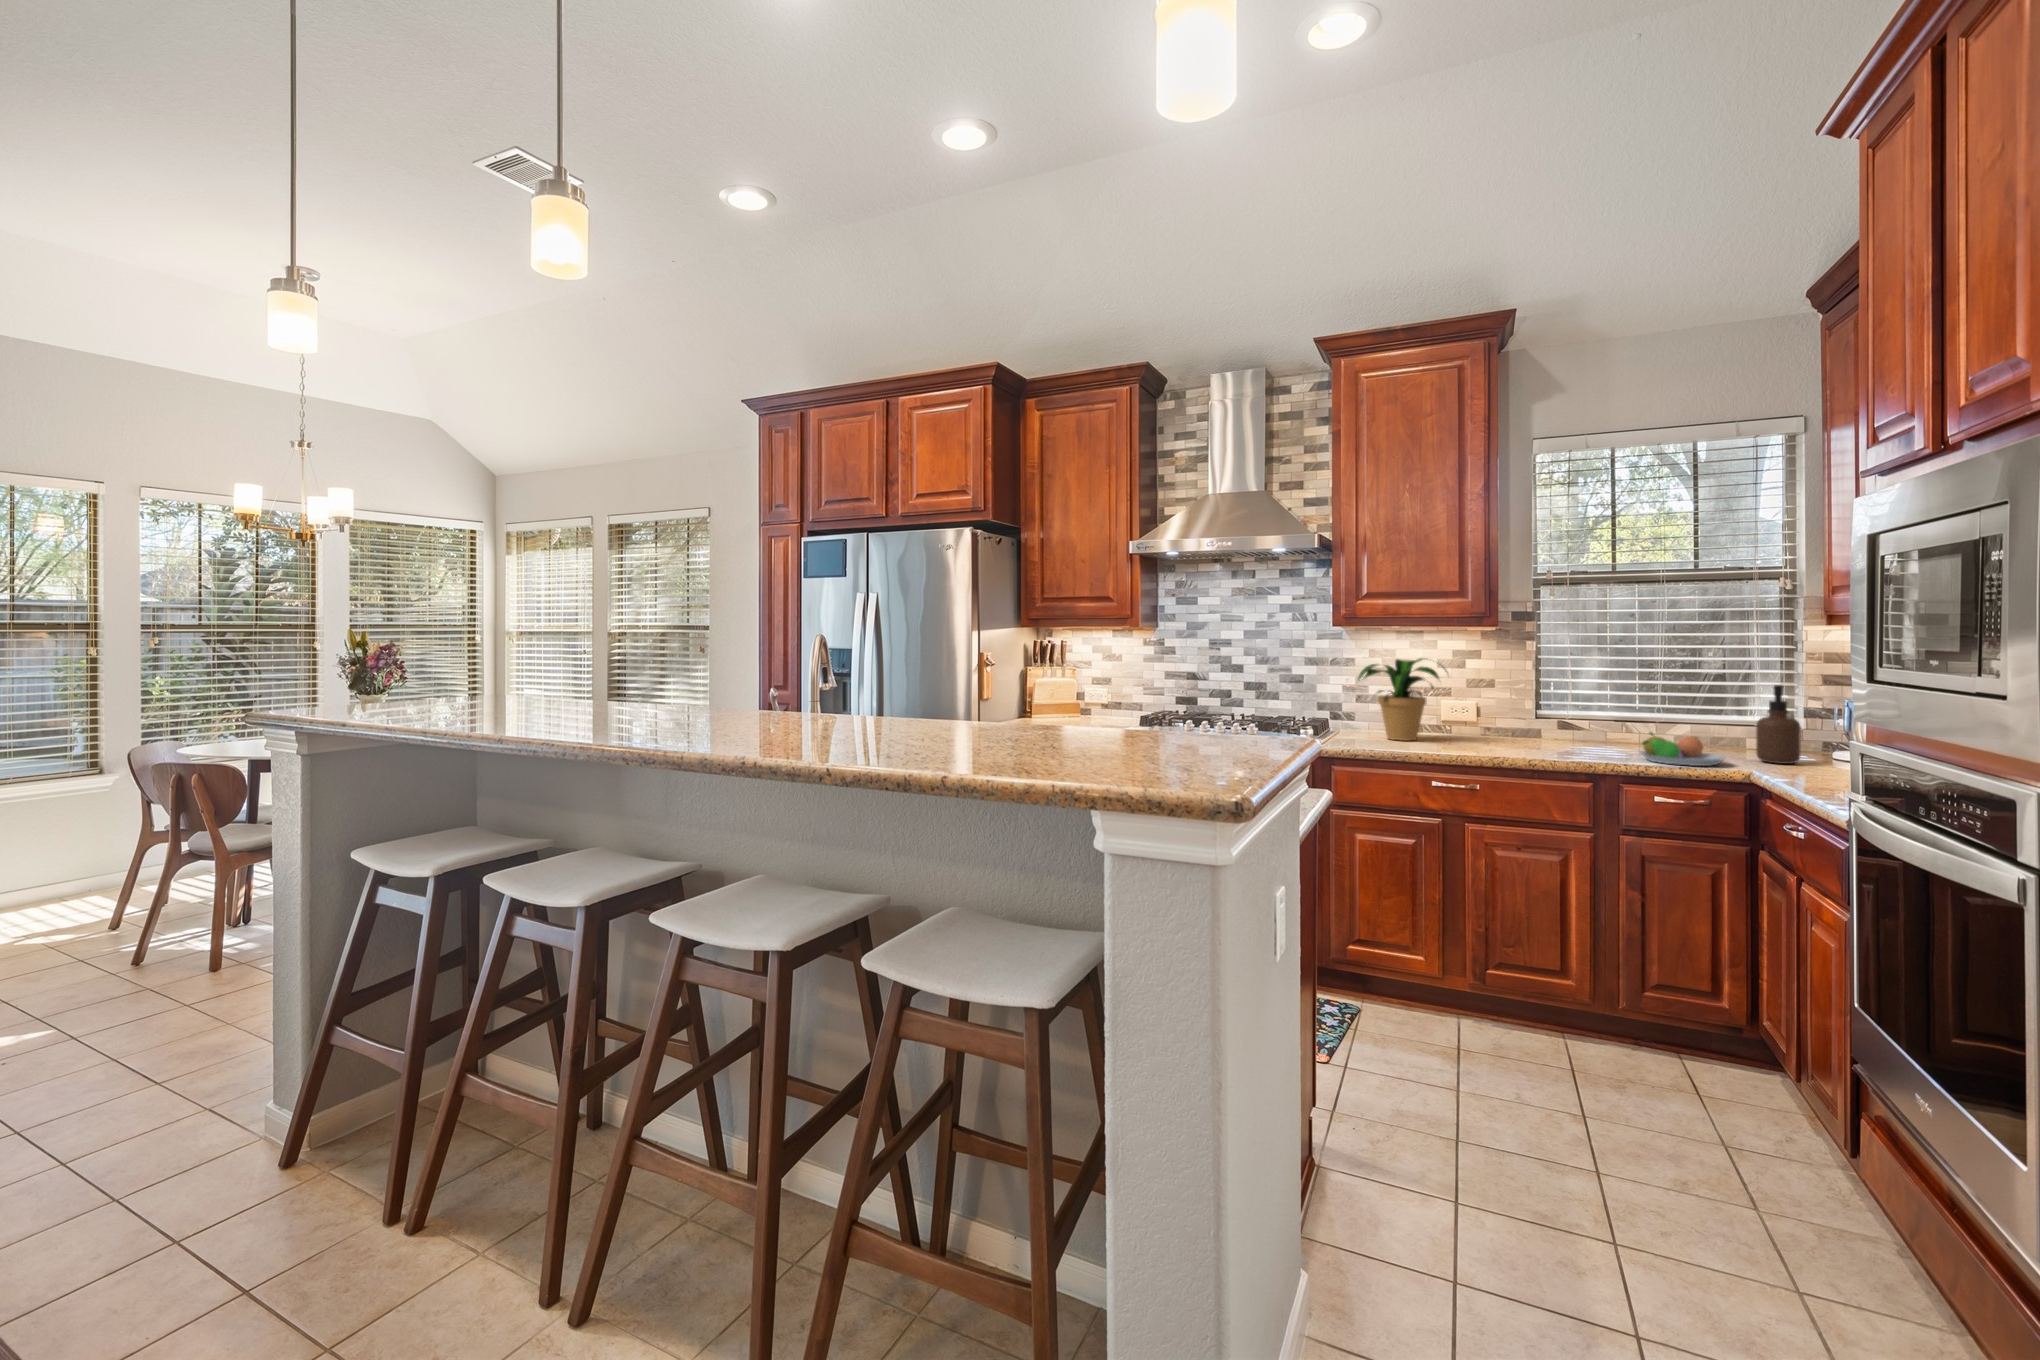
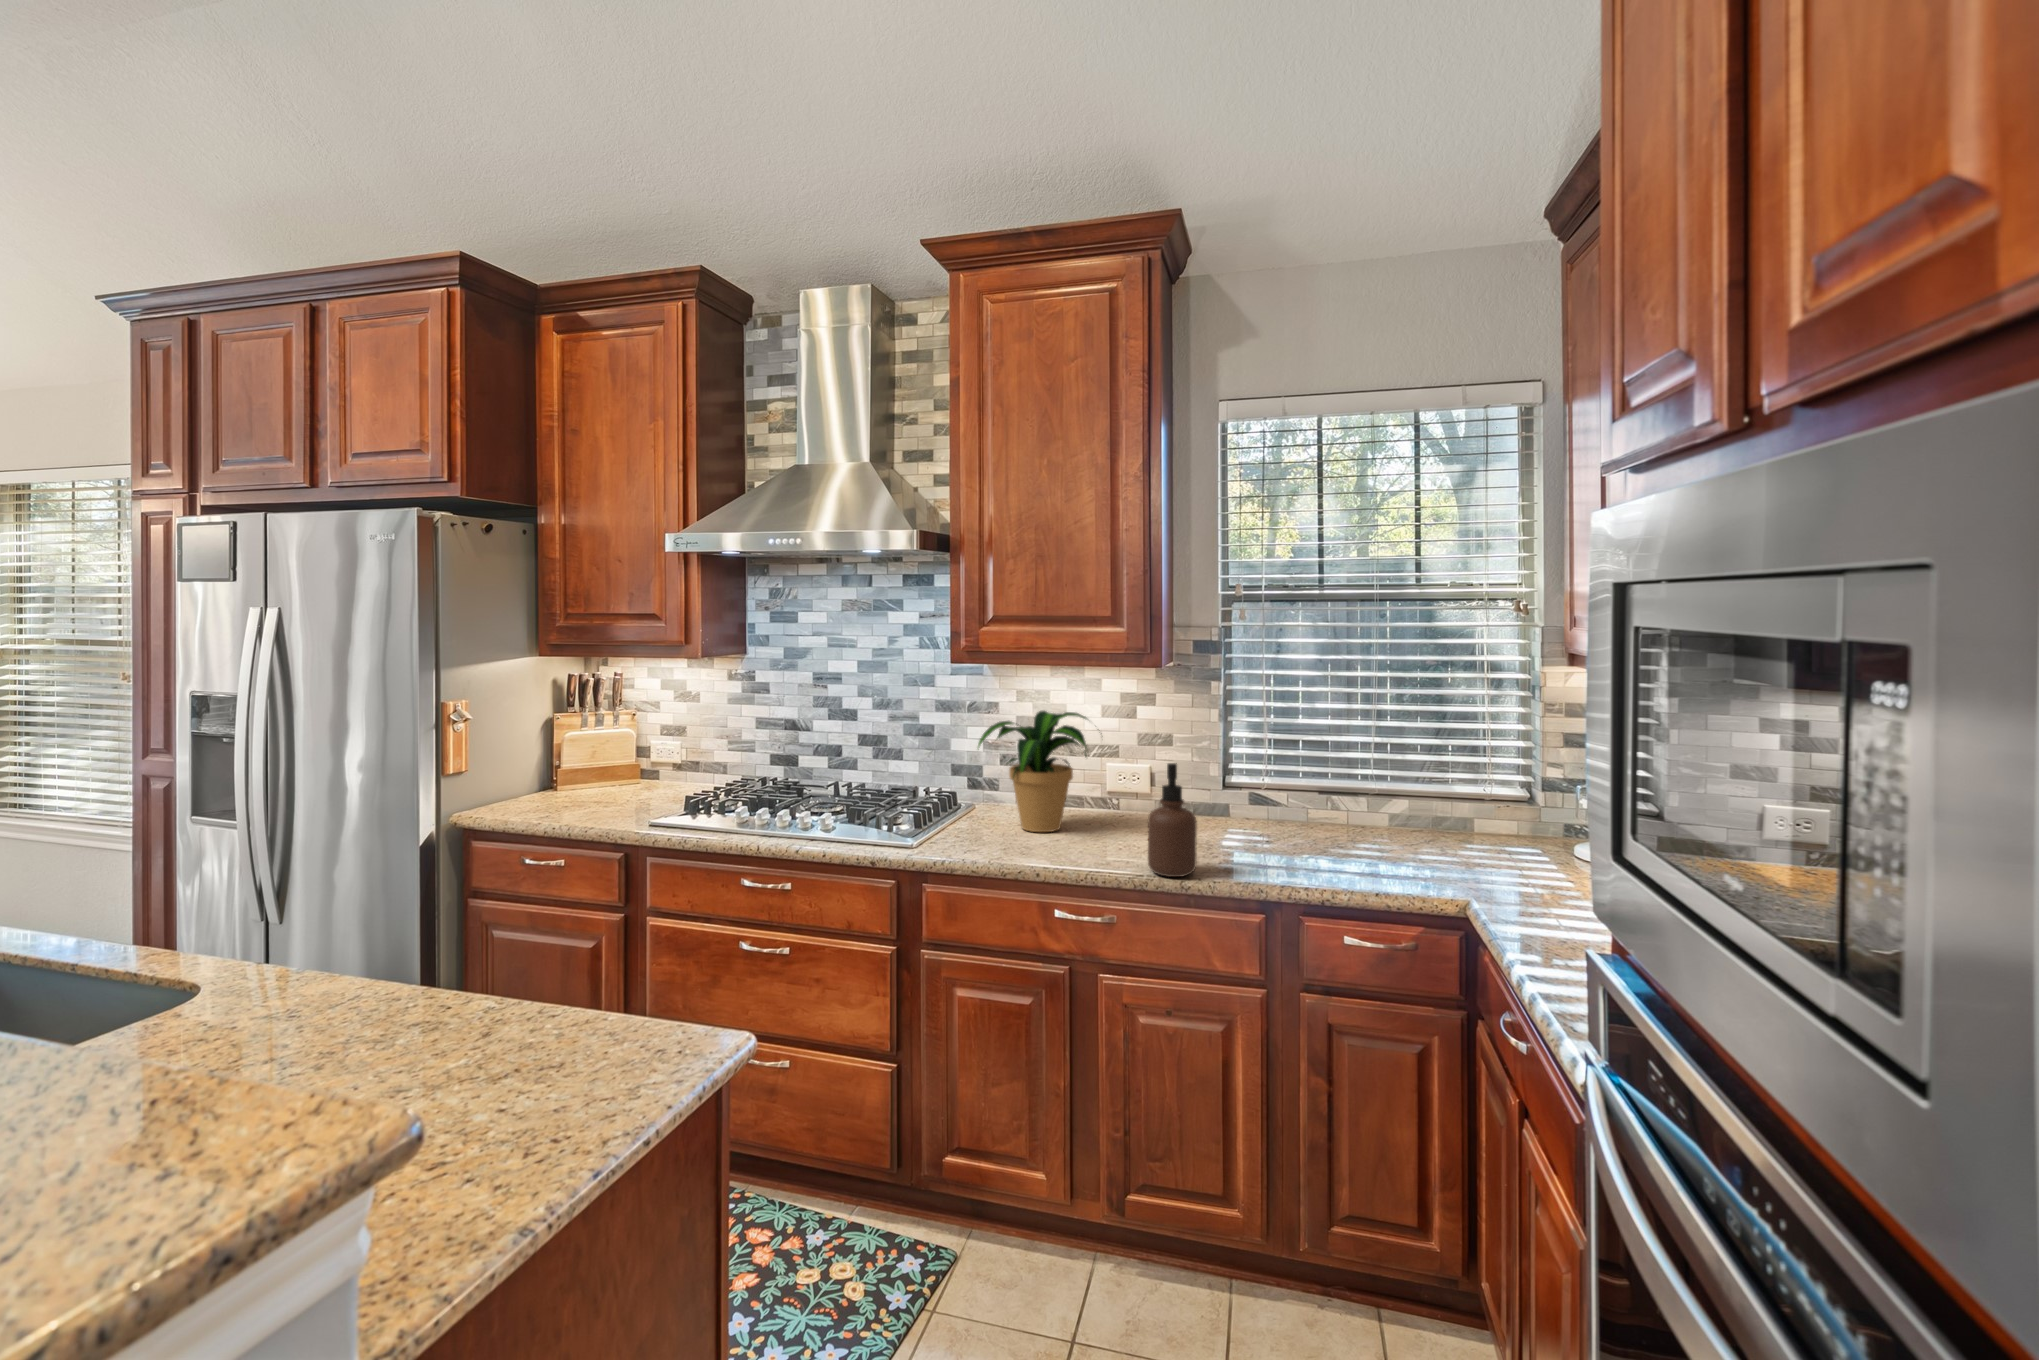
soap dispenser: present [1756,685,1801,764] -> present [1148,763,1197,877]
fruit bowl: present [1640,732,1726,766] -> none [1331,830,1440,886]

